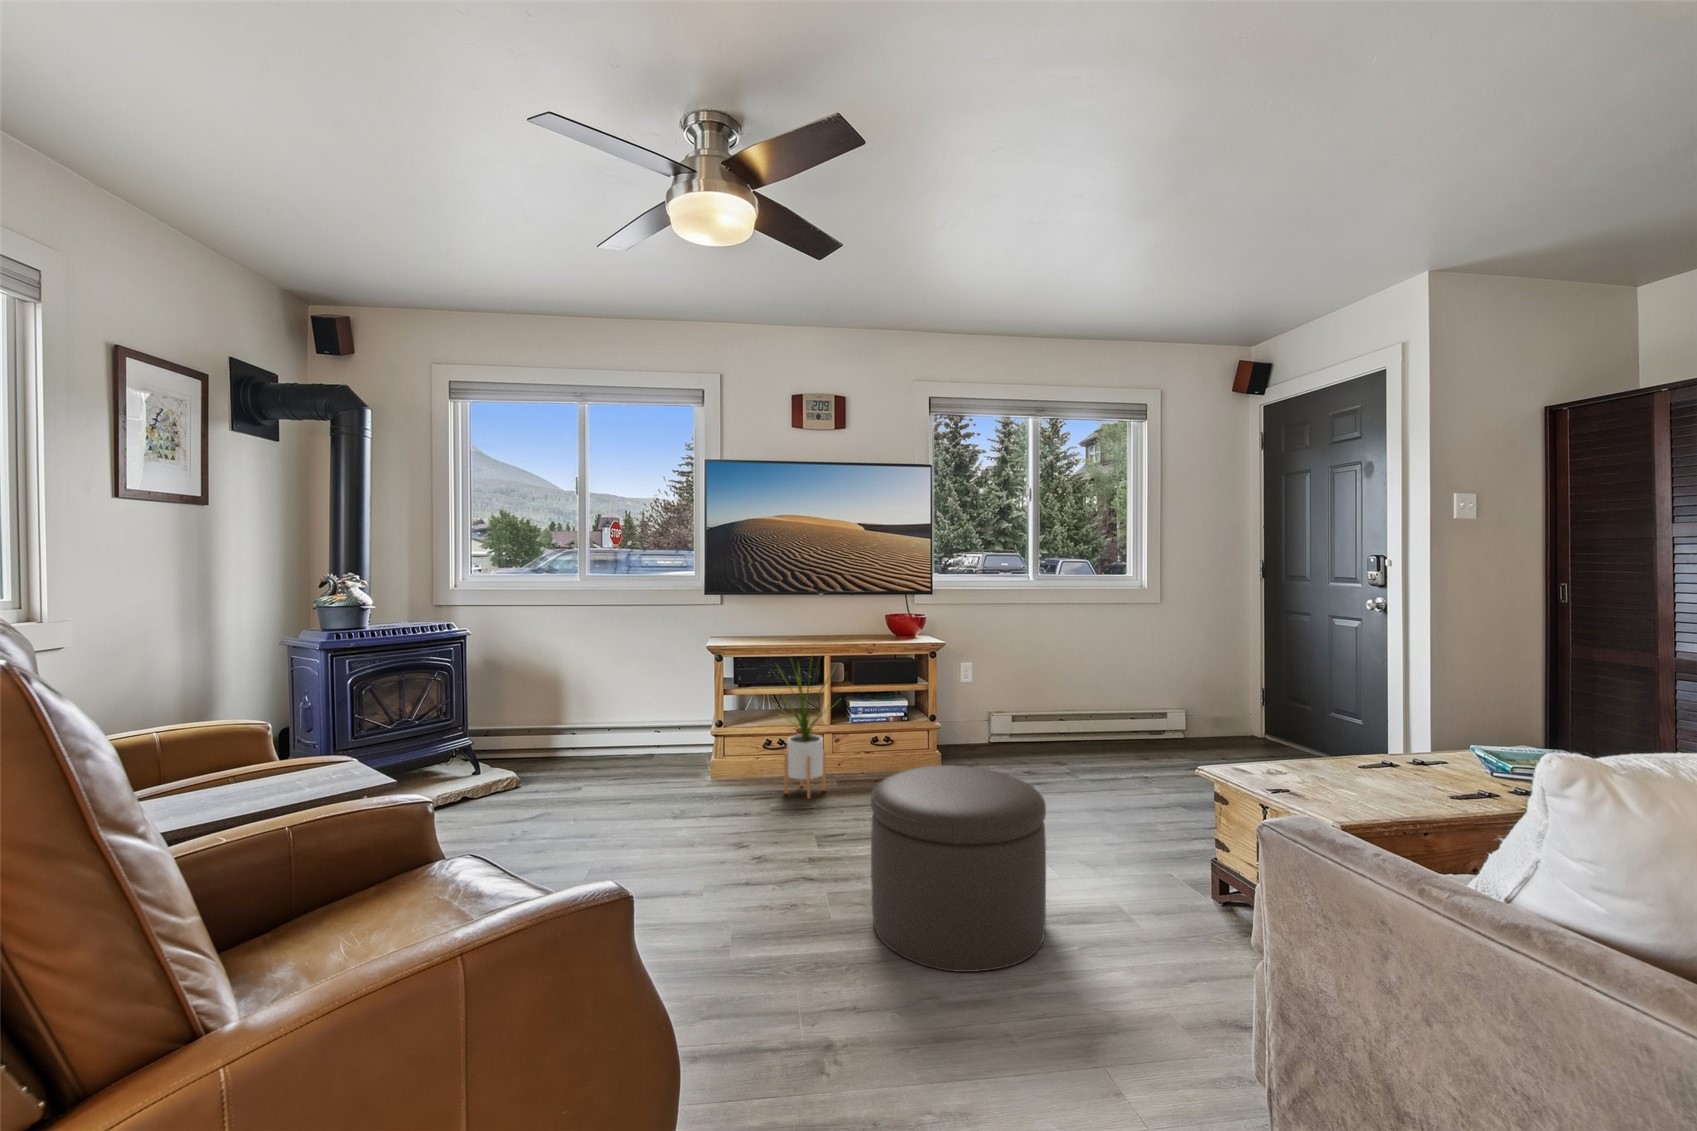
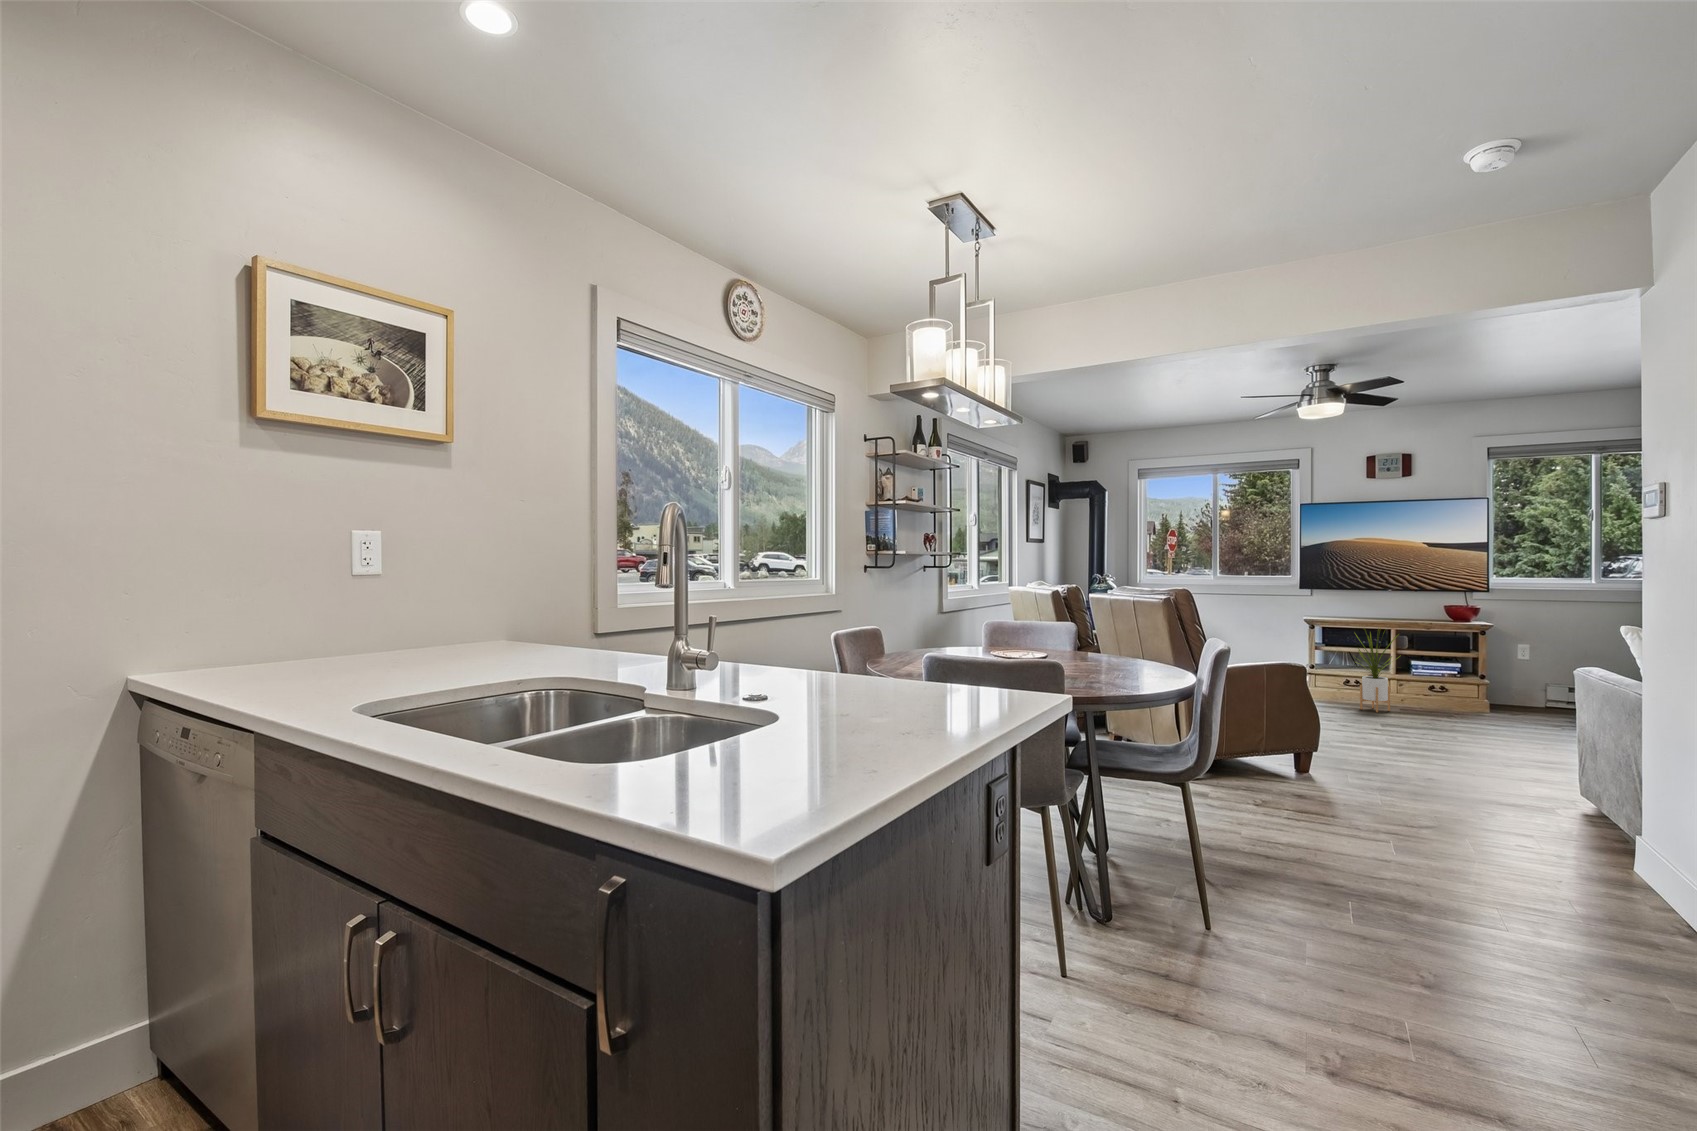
ottoman: present [871,765,1046,972] -> none [1405,679,1508,759]

